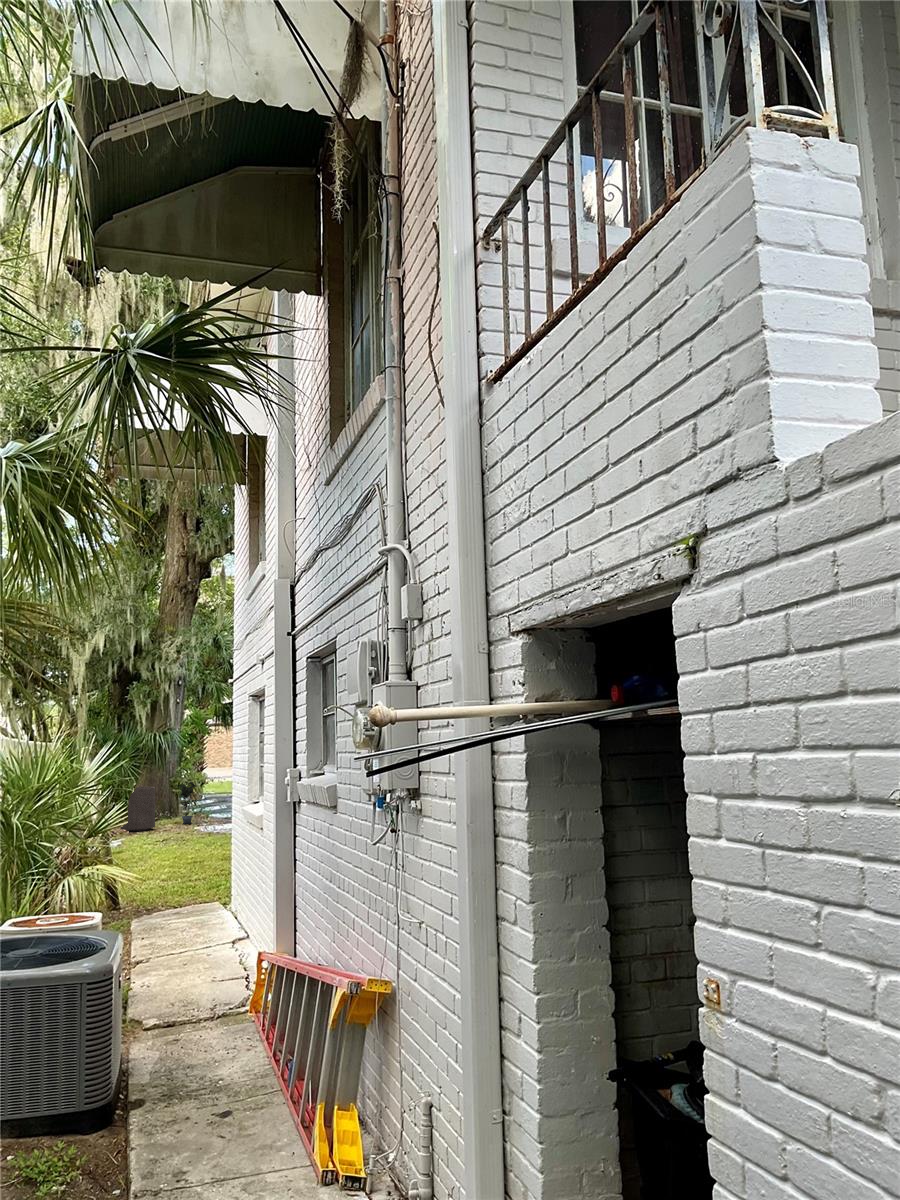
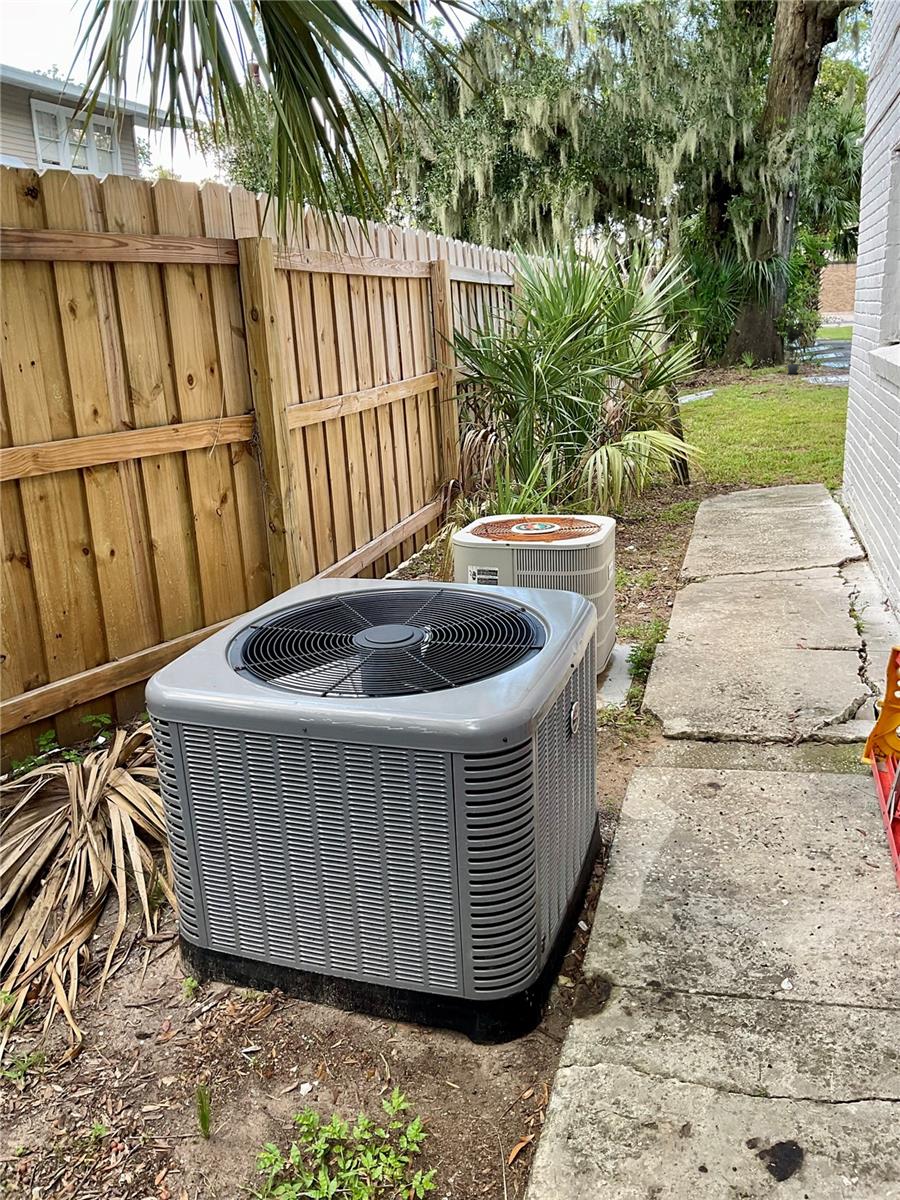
trash can: present [121,787,155,831] -> none [714,328,755,381]

